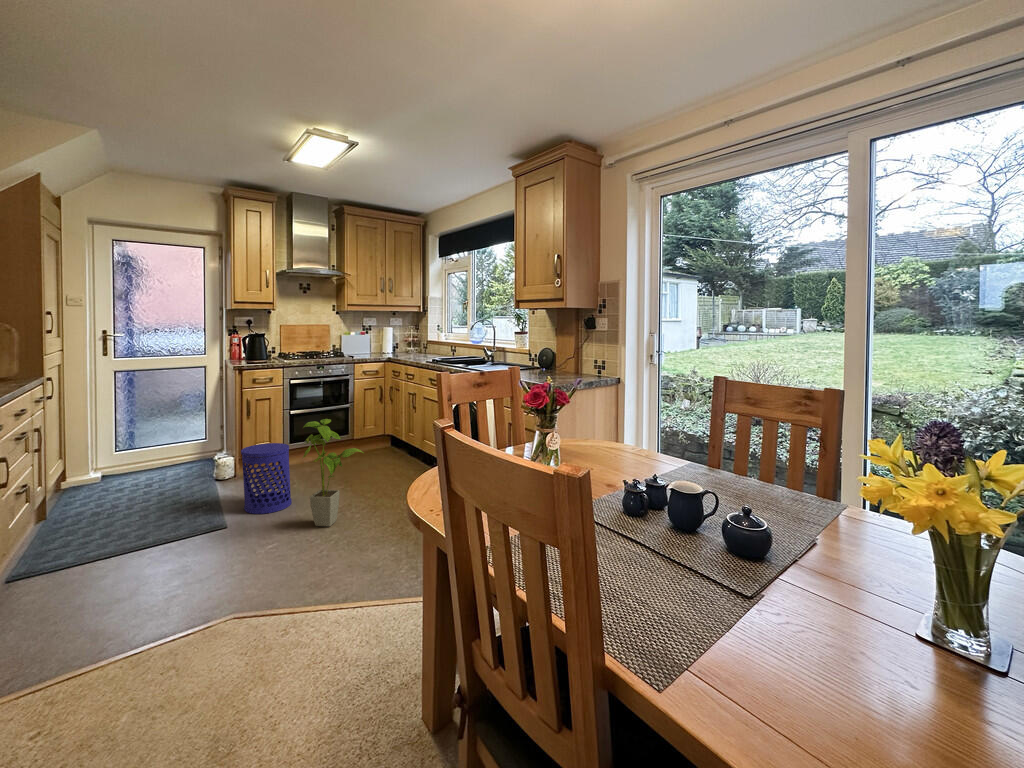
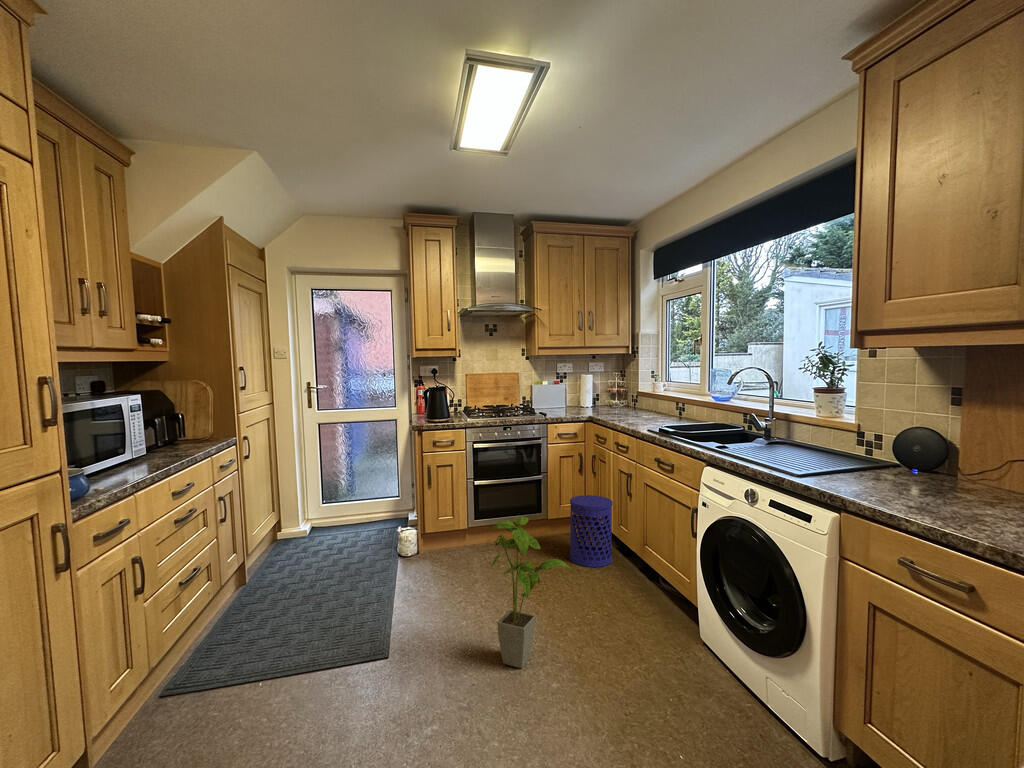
waste bin: present [241,443,292,514] -> present [570,495,613,567]

